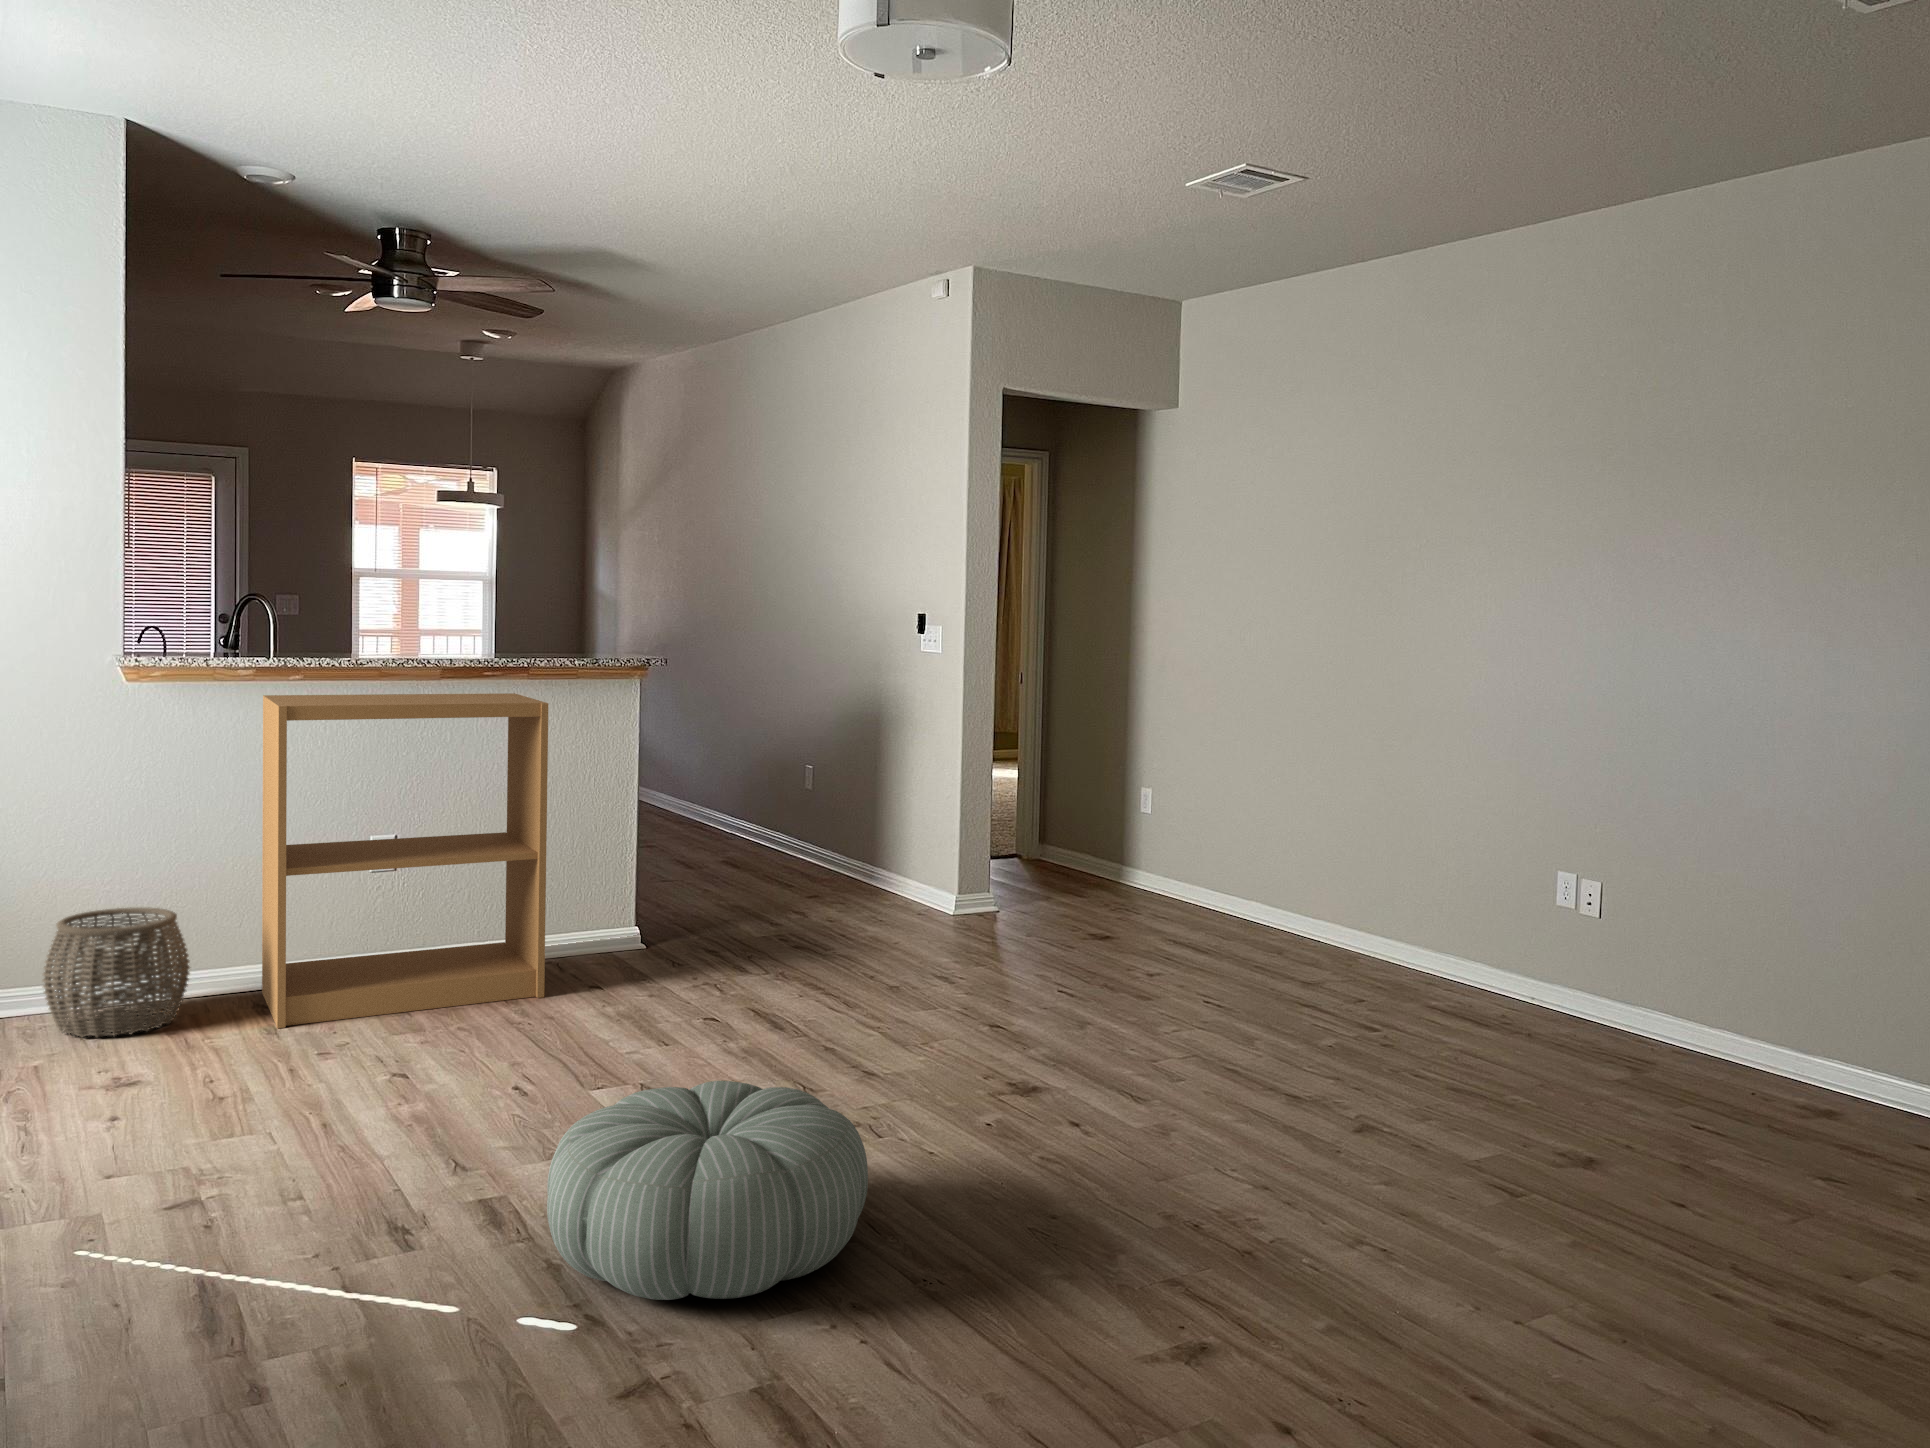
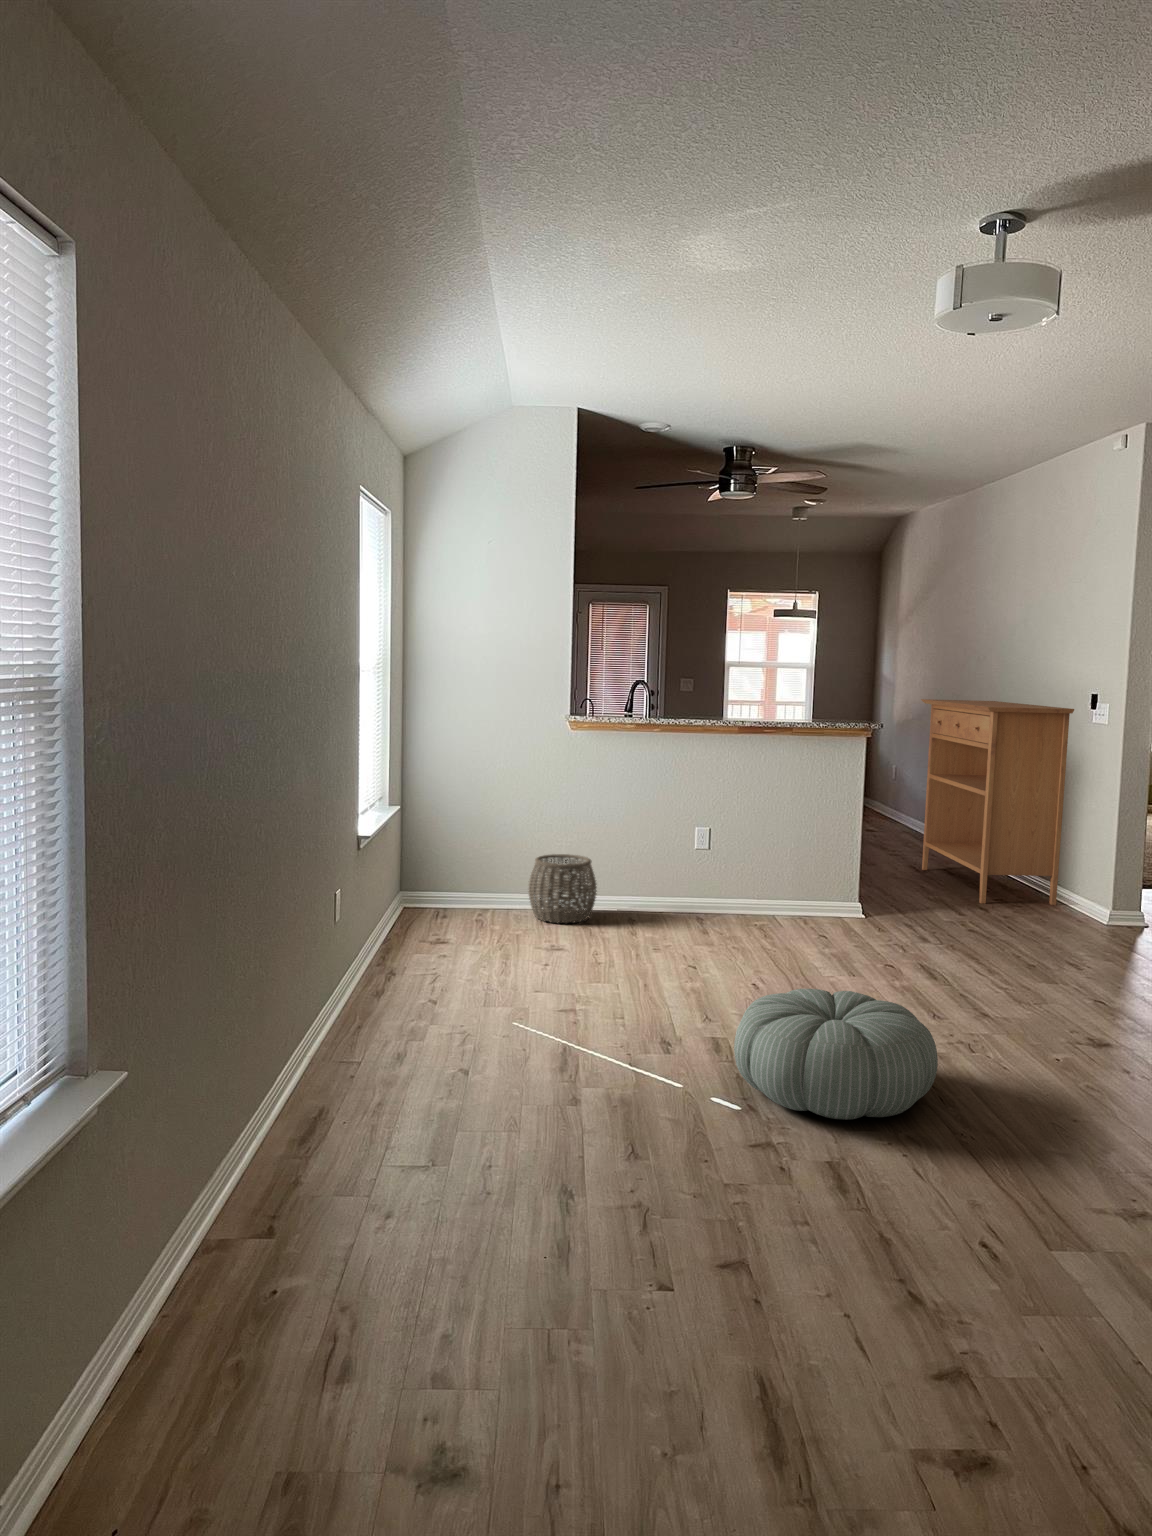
console table: none [686,624,900,908] -> present [921,699,1074,905]
bookshelf: present [262,693,549,1028] -> none [635,739,798,936]

